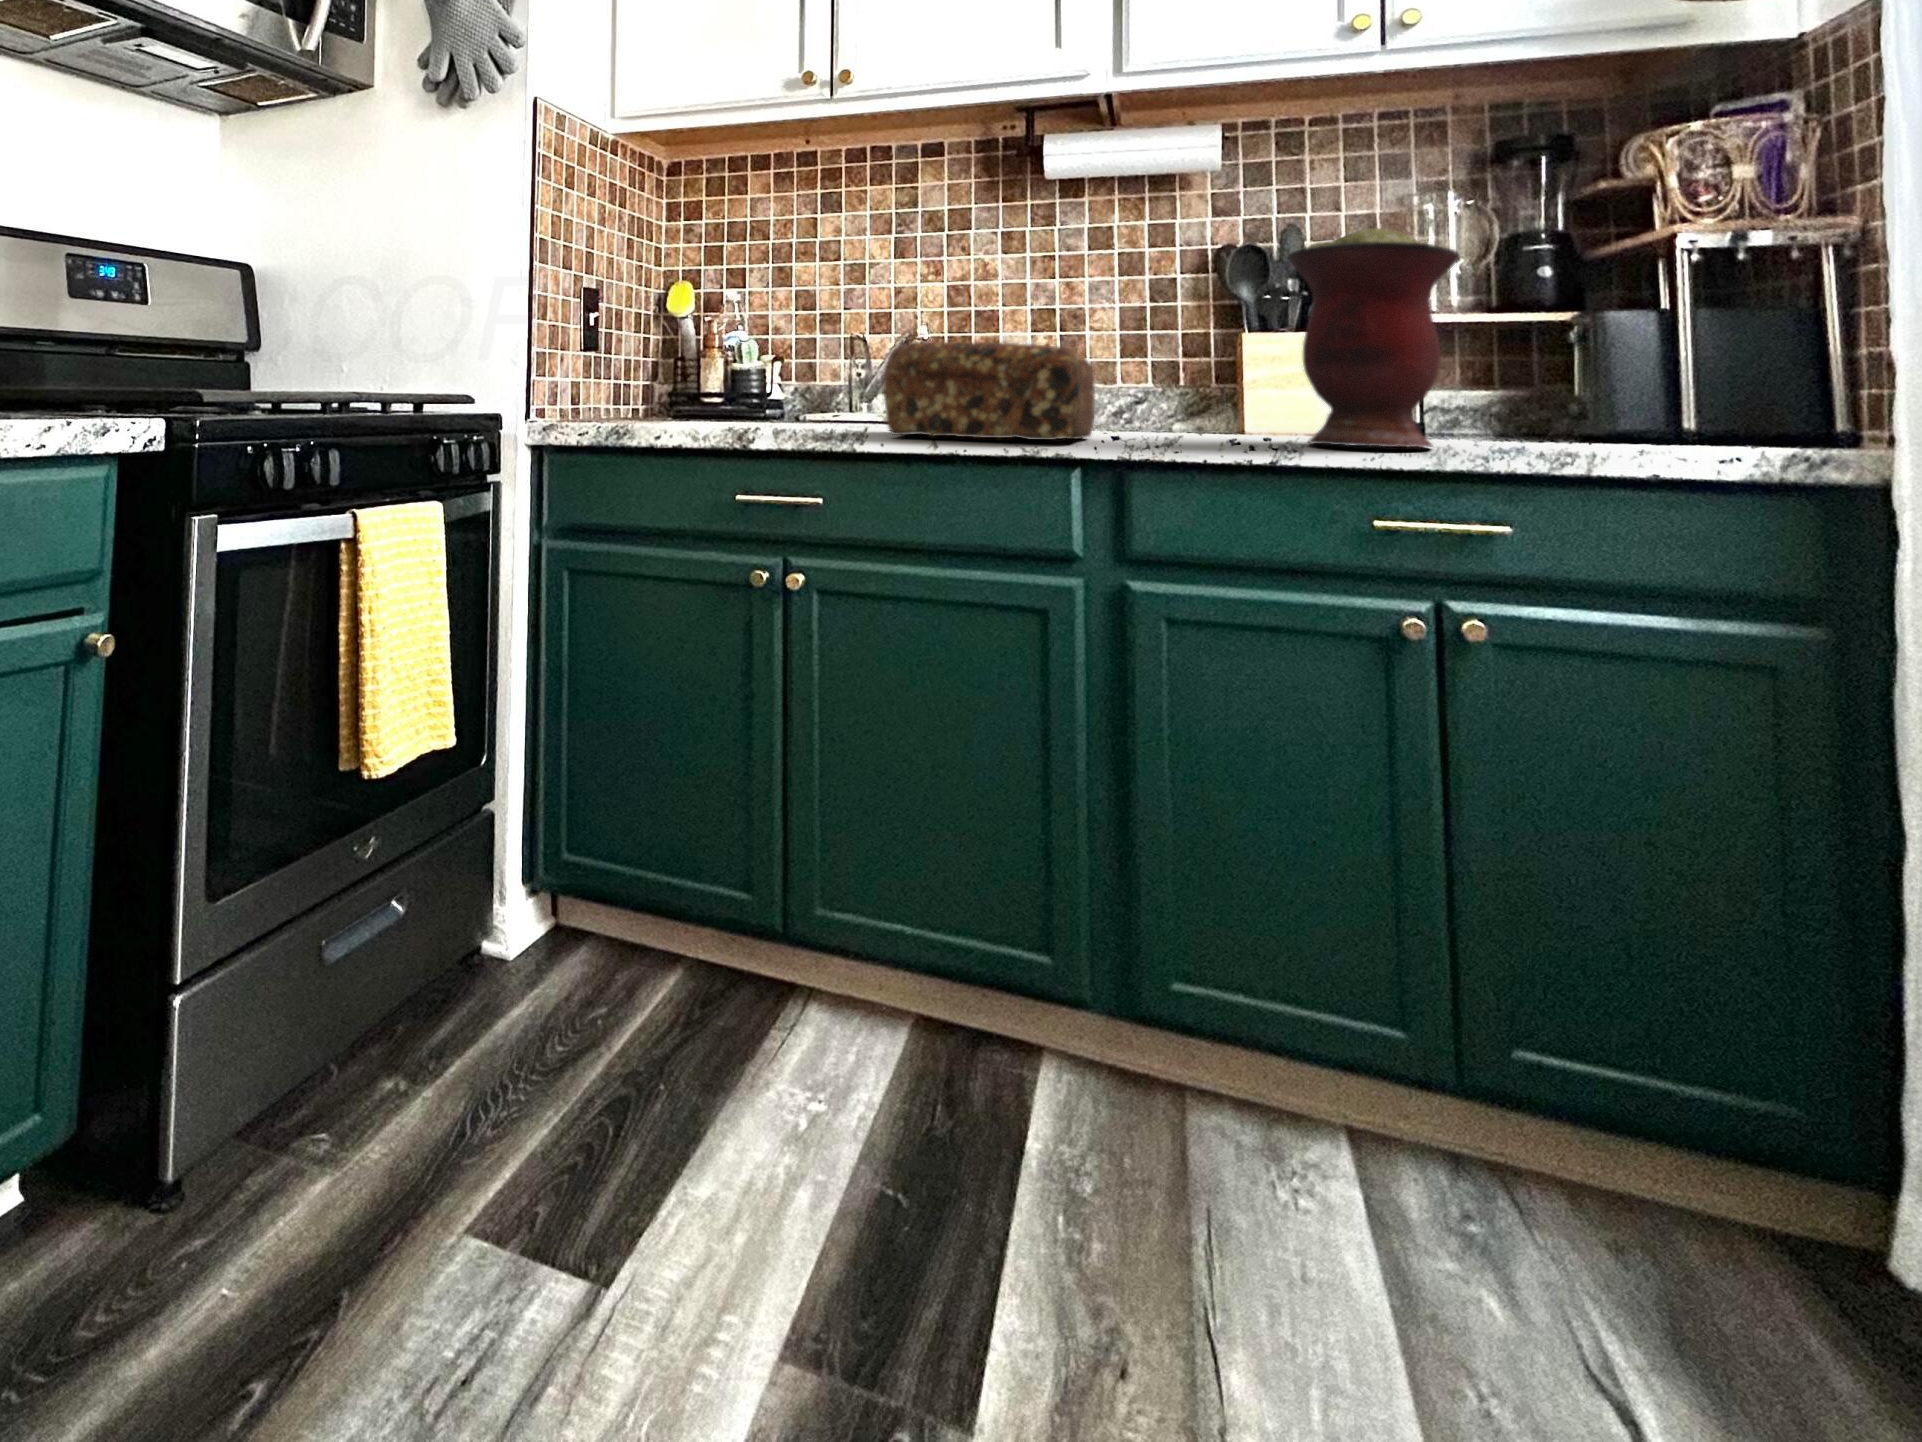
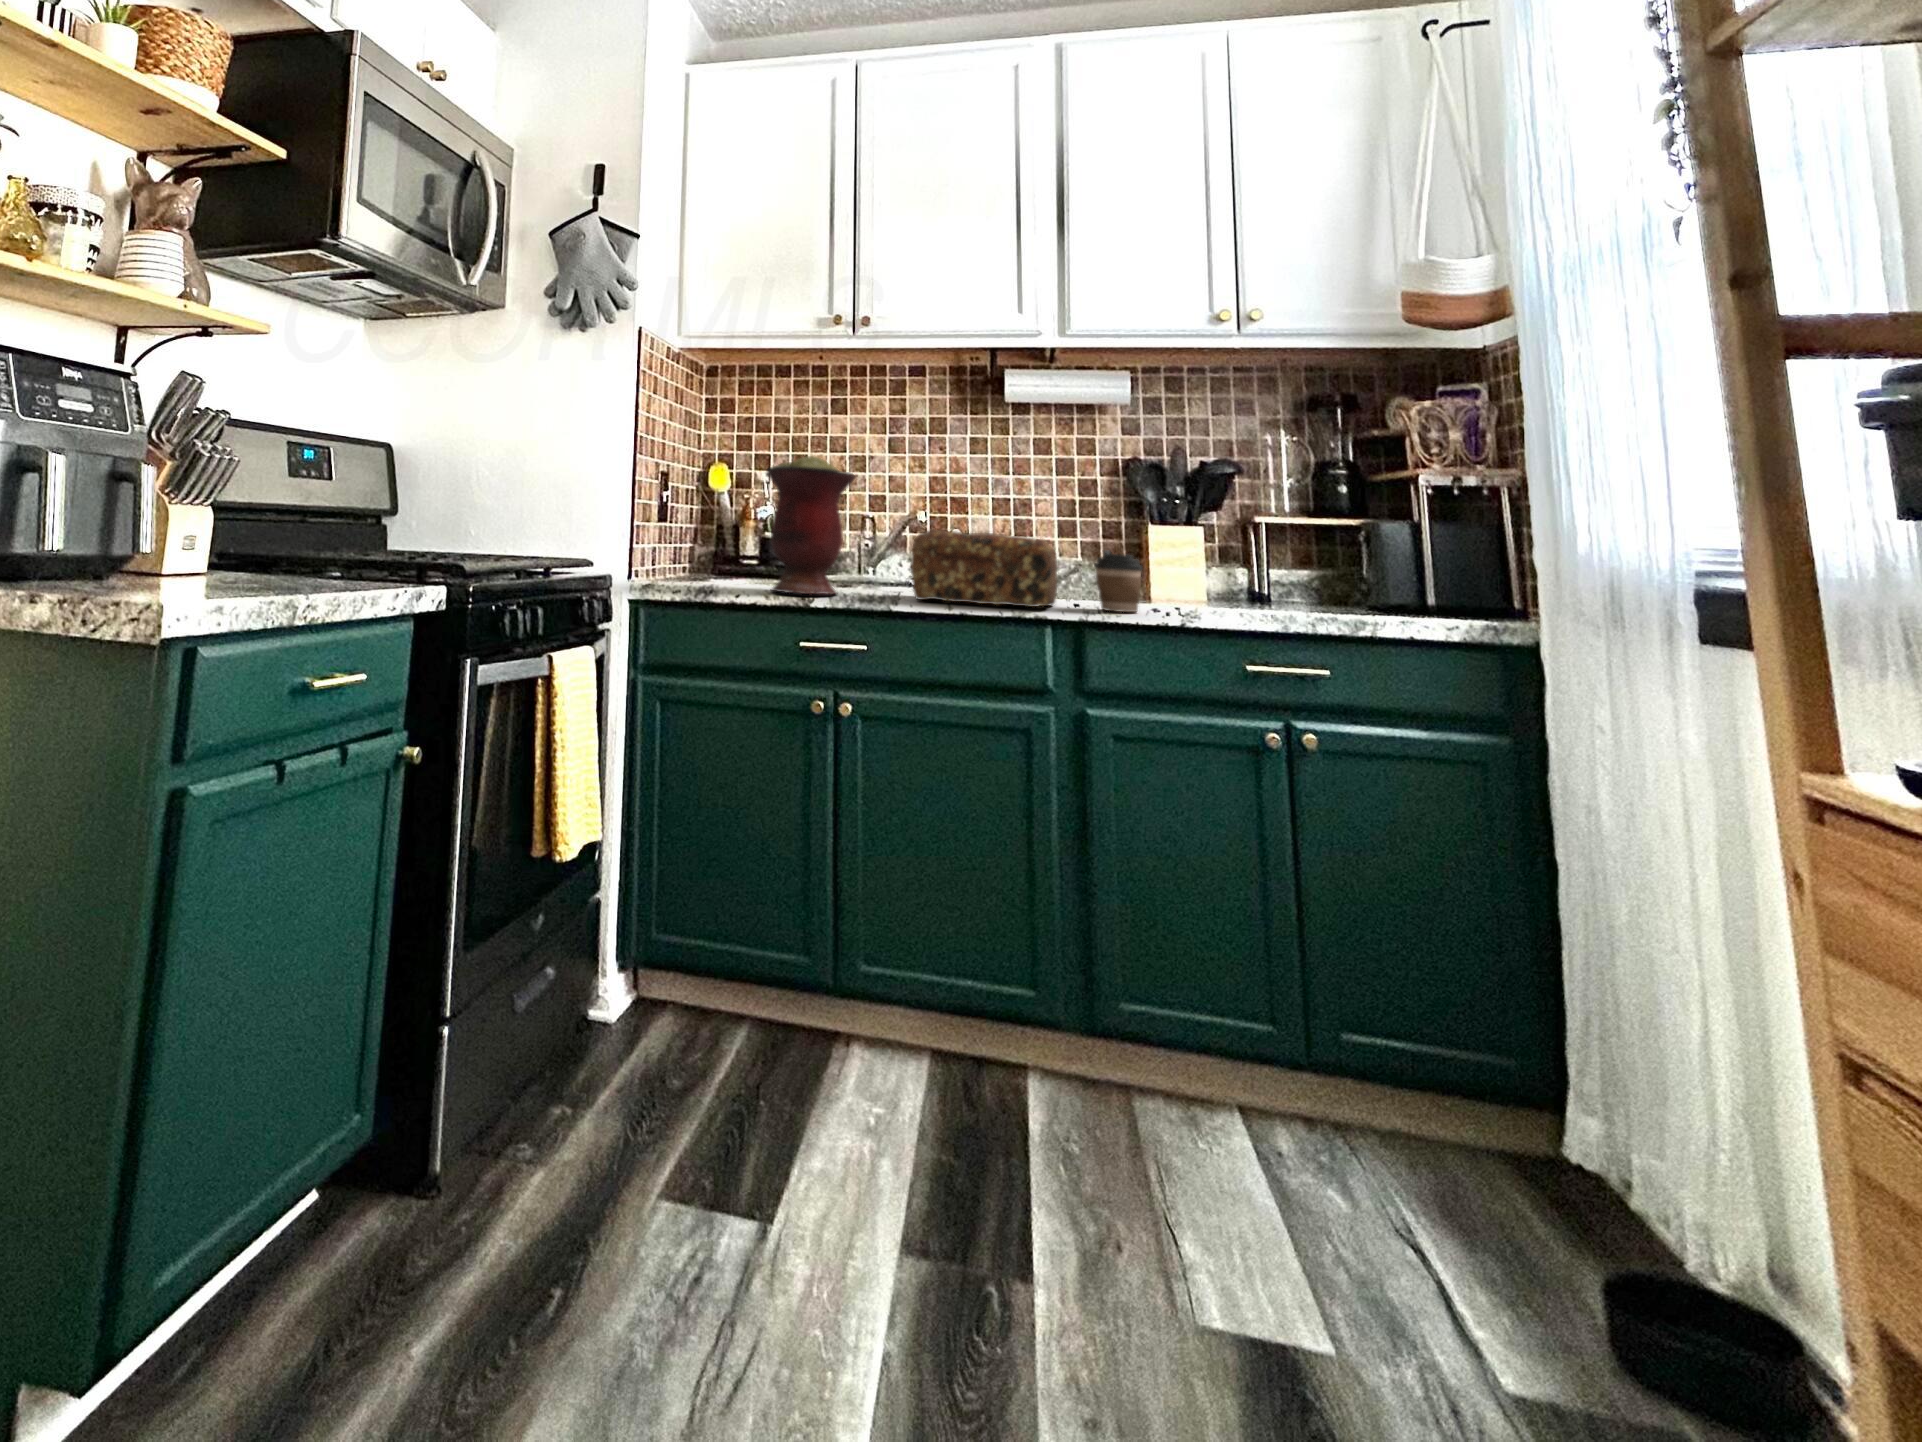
vase: present [1288,228,1460,447] -> present [767,456,855,594]
coffee cup: none [1145,359,1217,444] -> present [1094,550,1142,612]

